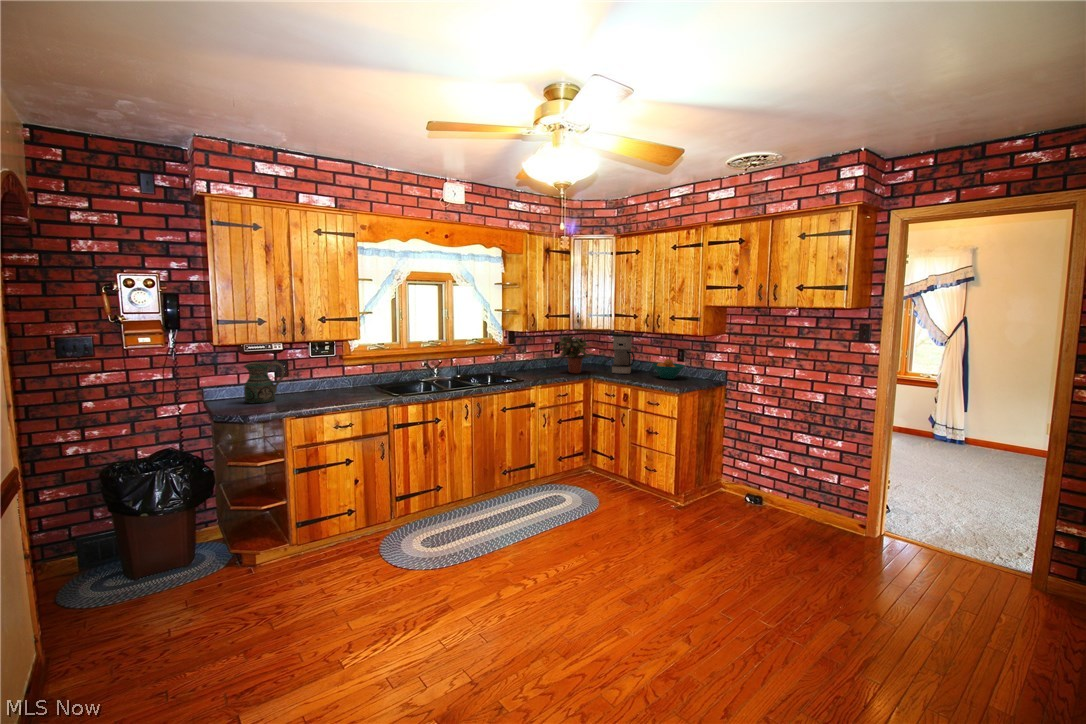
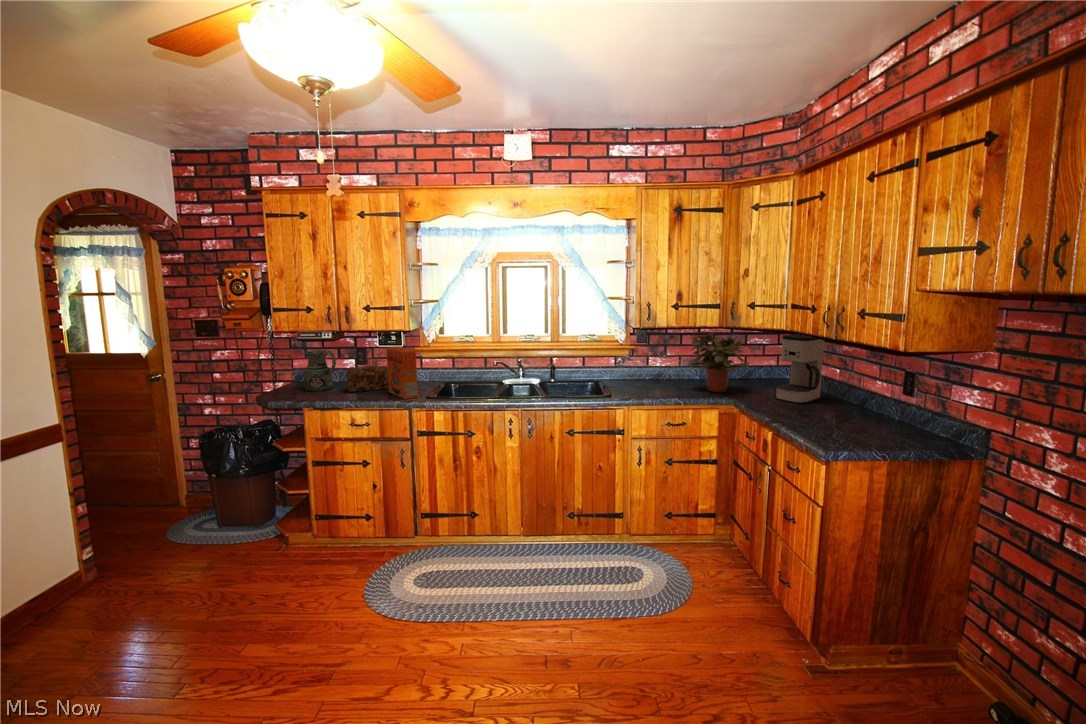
cereal box: none [346,354,385,397] -> present [386,346,418,399]
fruit bowl: present [652,359,685,379] -> none [829,388,899,425]
bread loaf: none [293,374,342,400] -> present [346,365,389,392]

